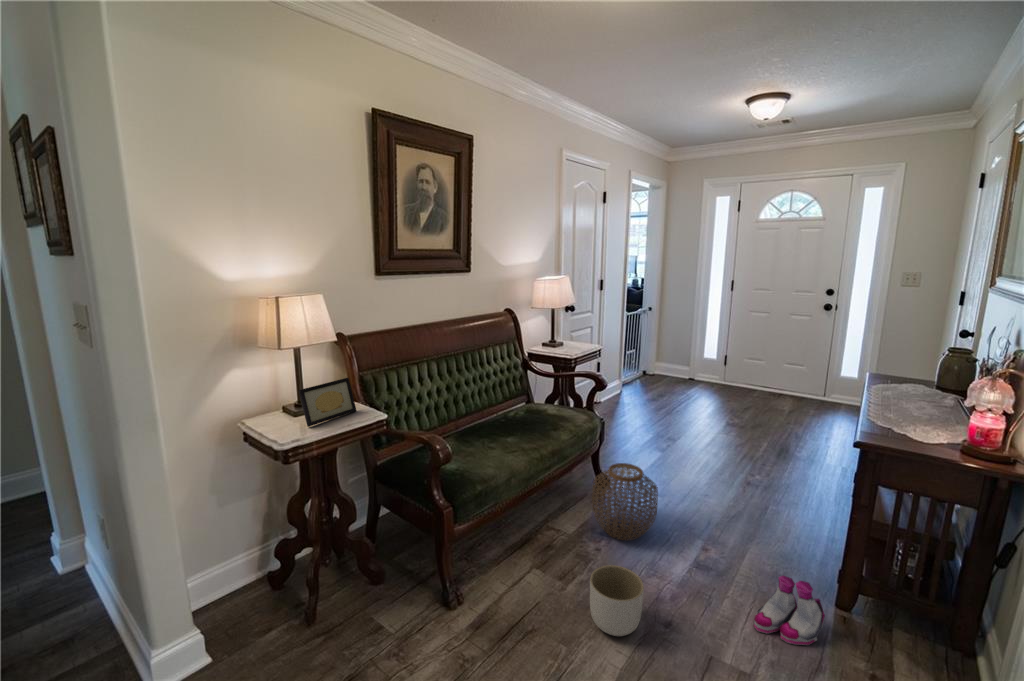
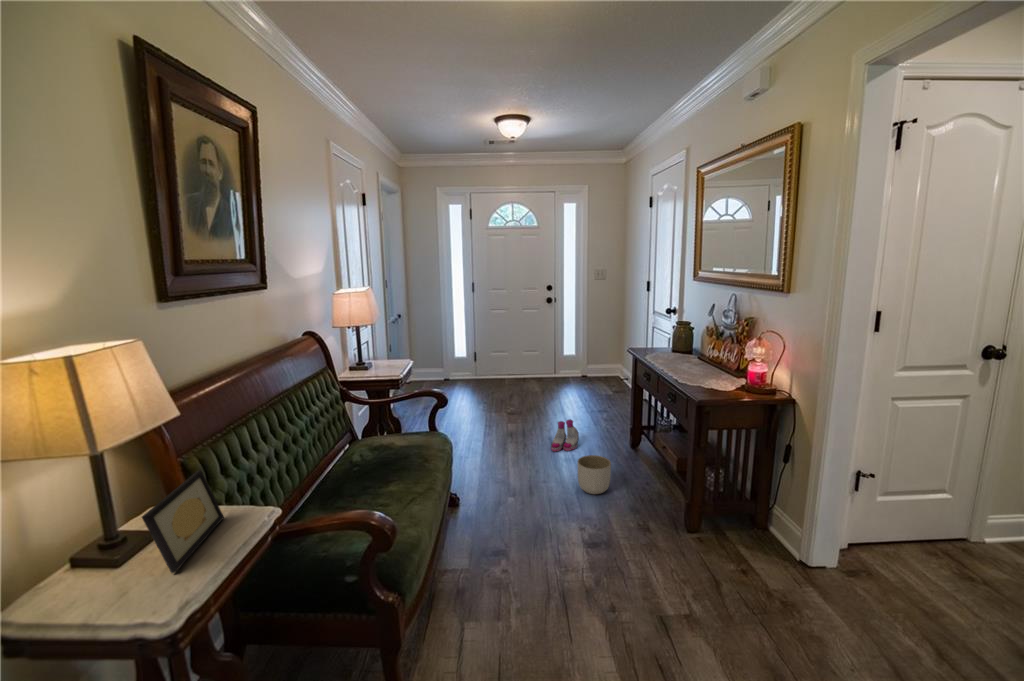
woven basket: present [592,463,658,540] -> none [477,472,542,551]
planter: present [590,565,644,636] -> present [577,455,611,494]
boots: present [754,576,825,645] -> present [551,419,579,452]

